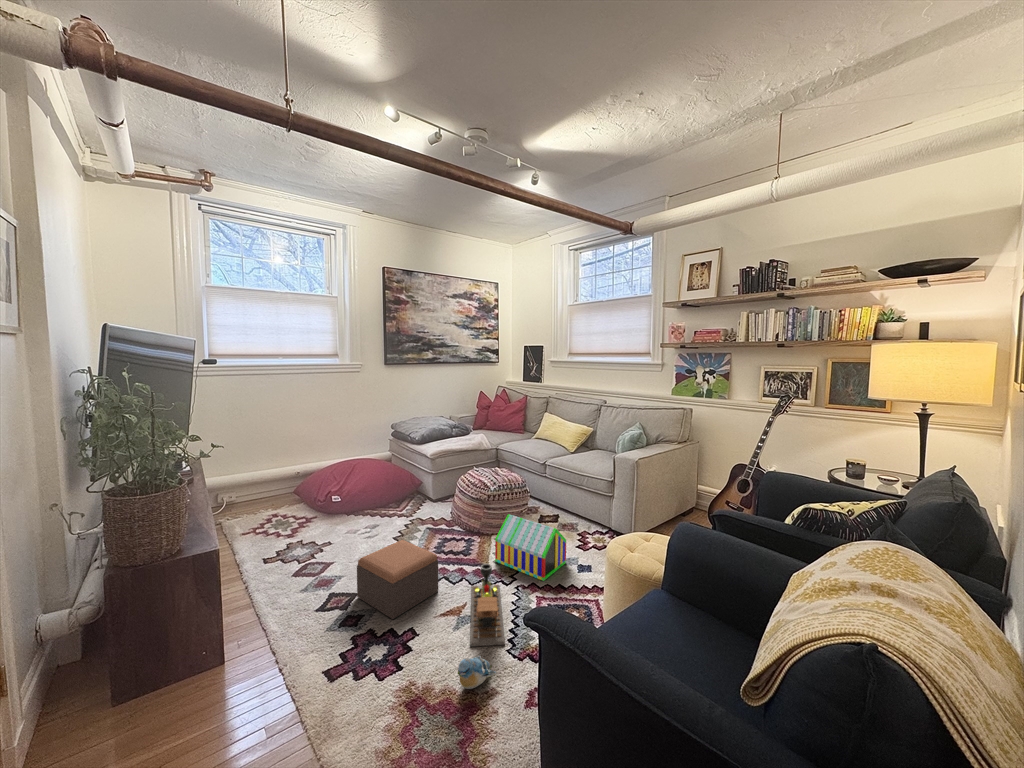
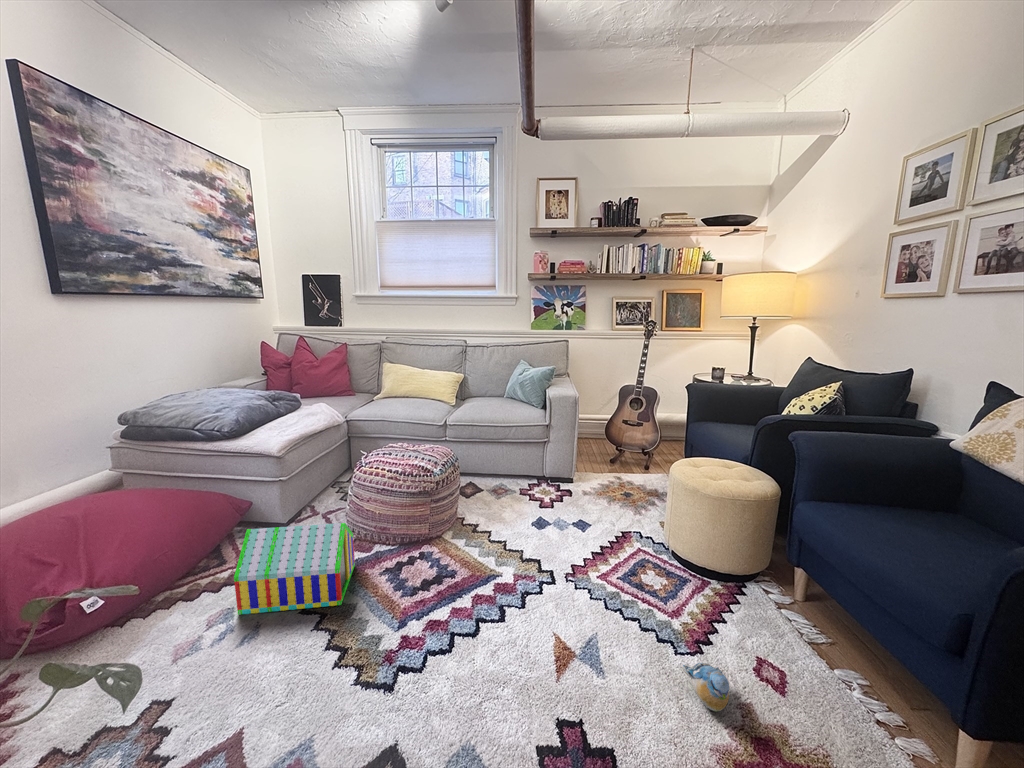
toy house: present [495,514,566,581] -> present [234,523,355,615]
footstool: present [357,540,438,619] -> none [397,580,513,727]
toy train: present [470,564,505,646] -> none [524,557,657,666]

